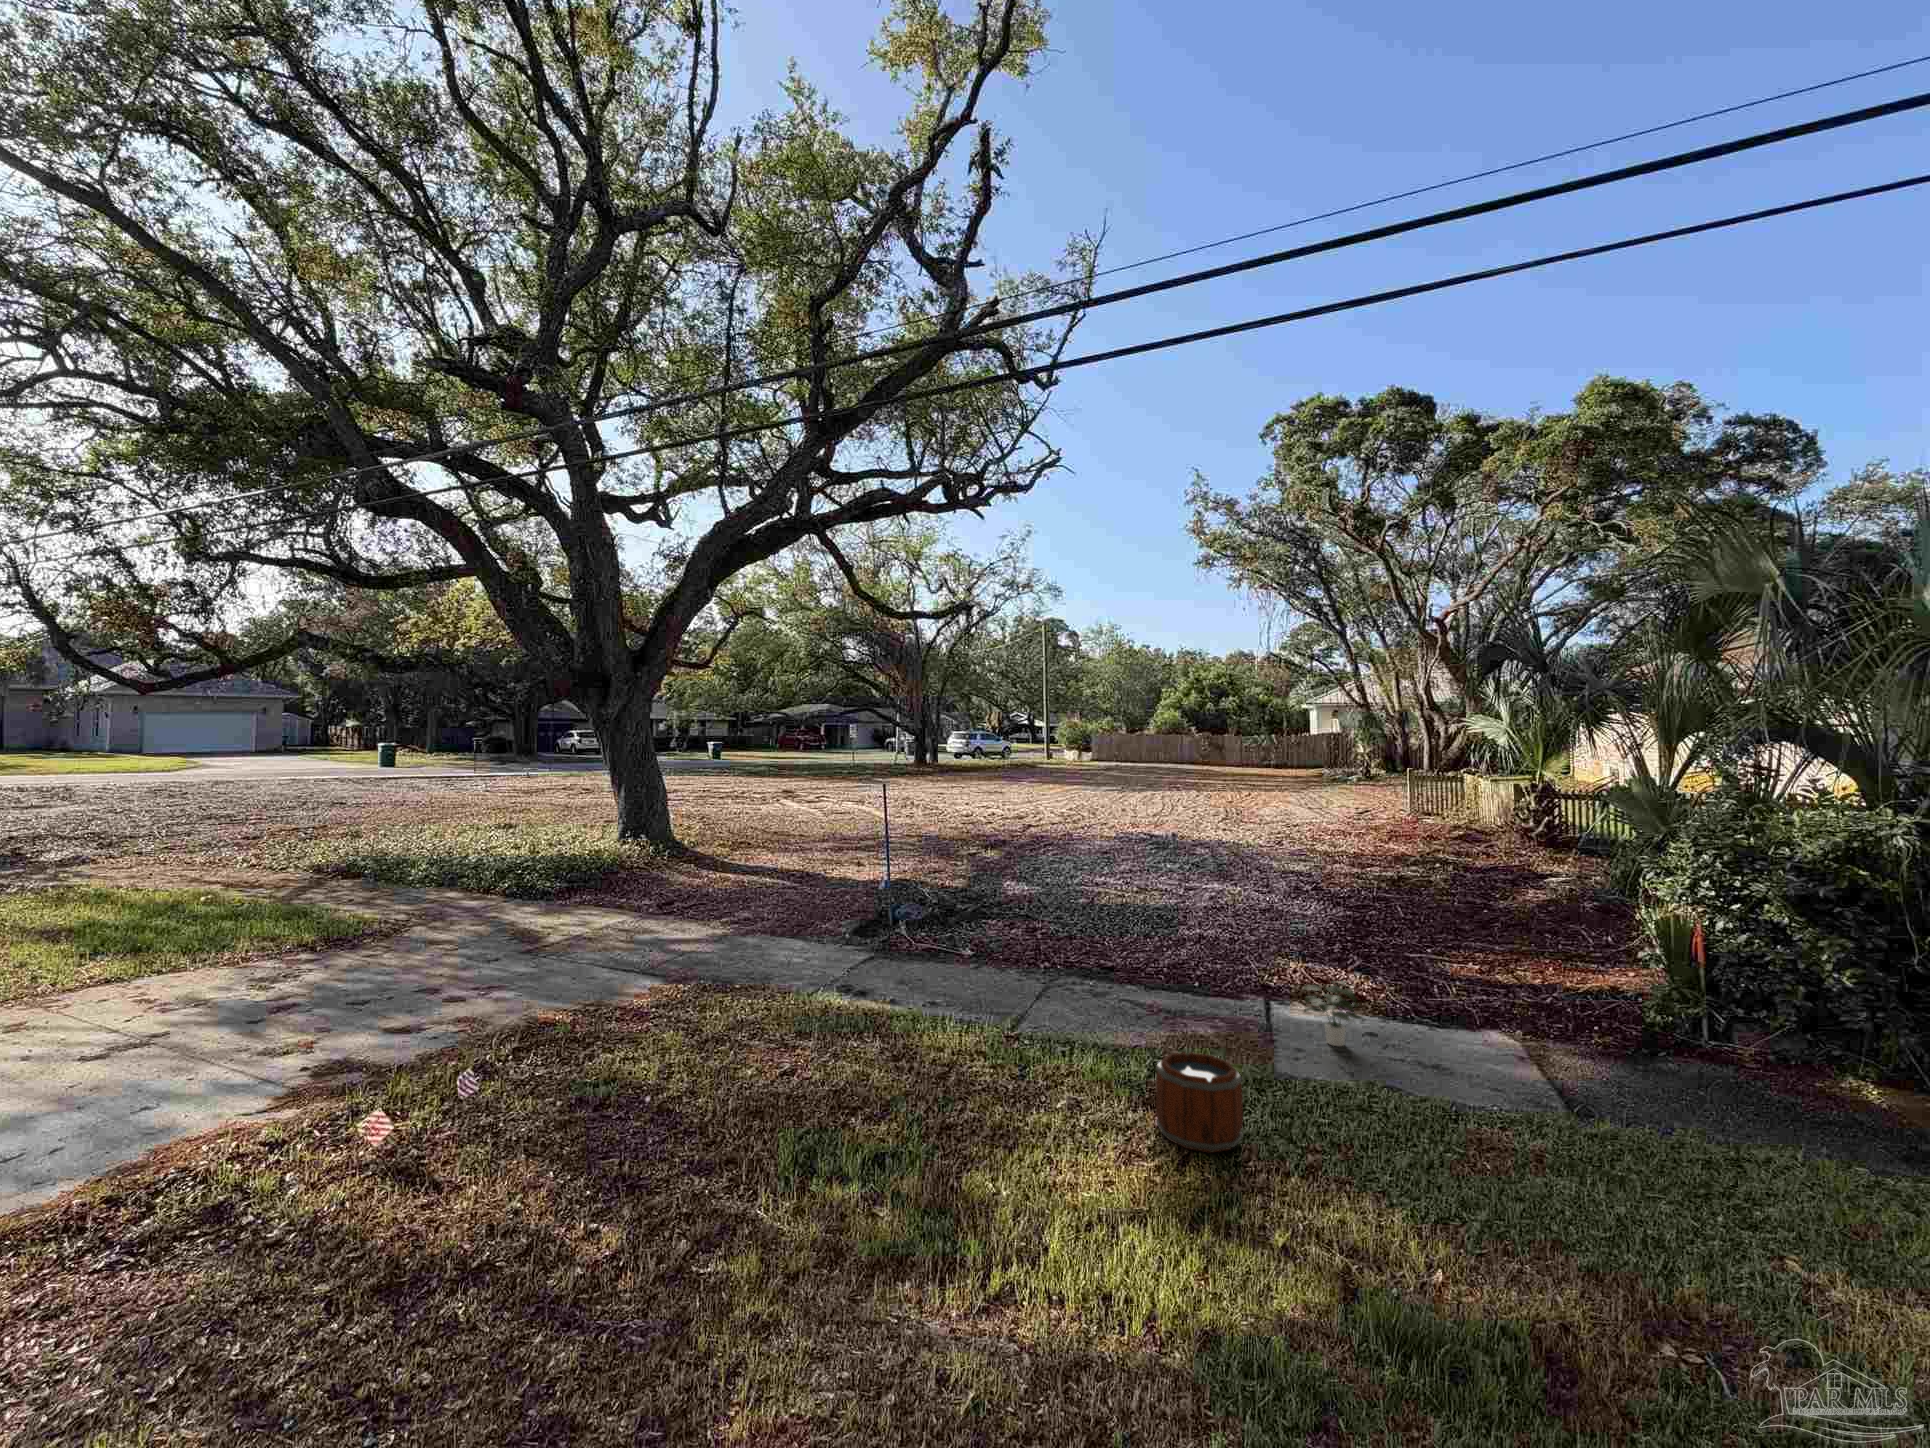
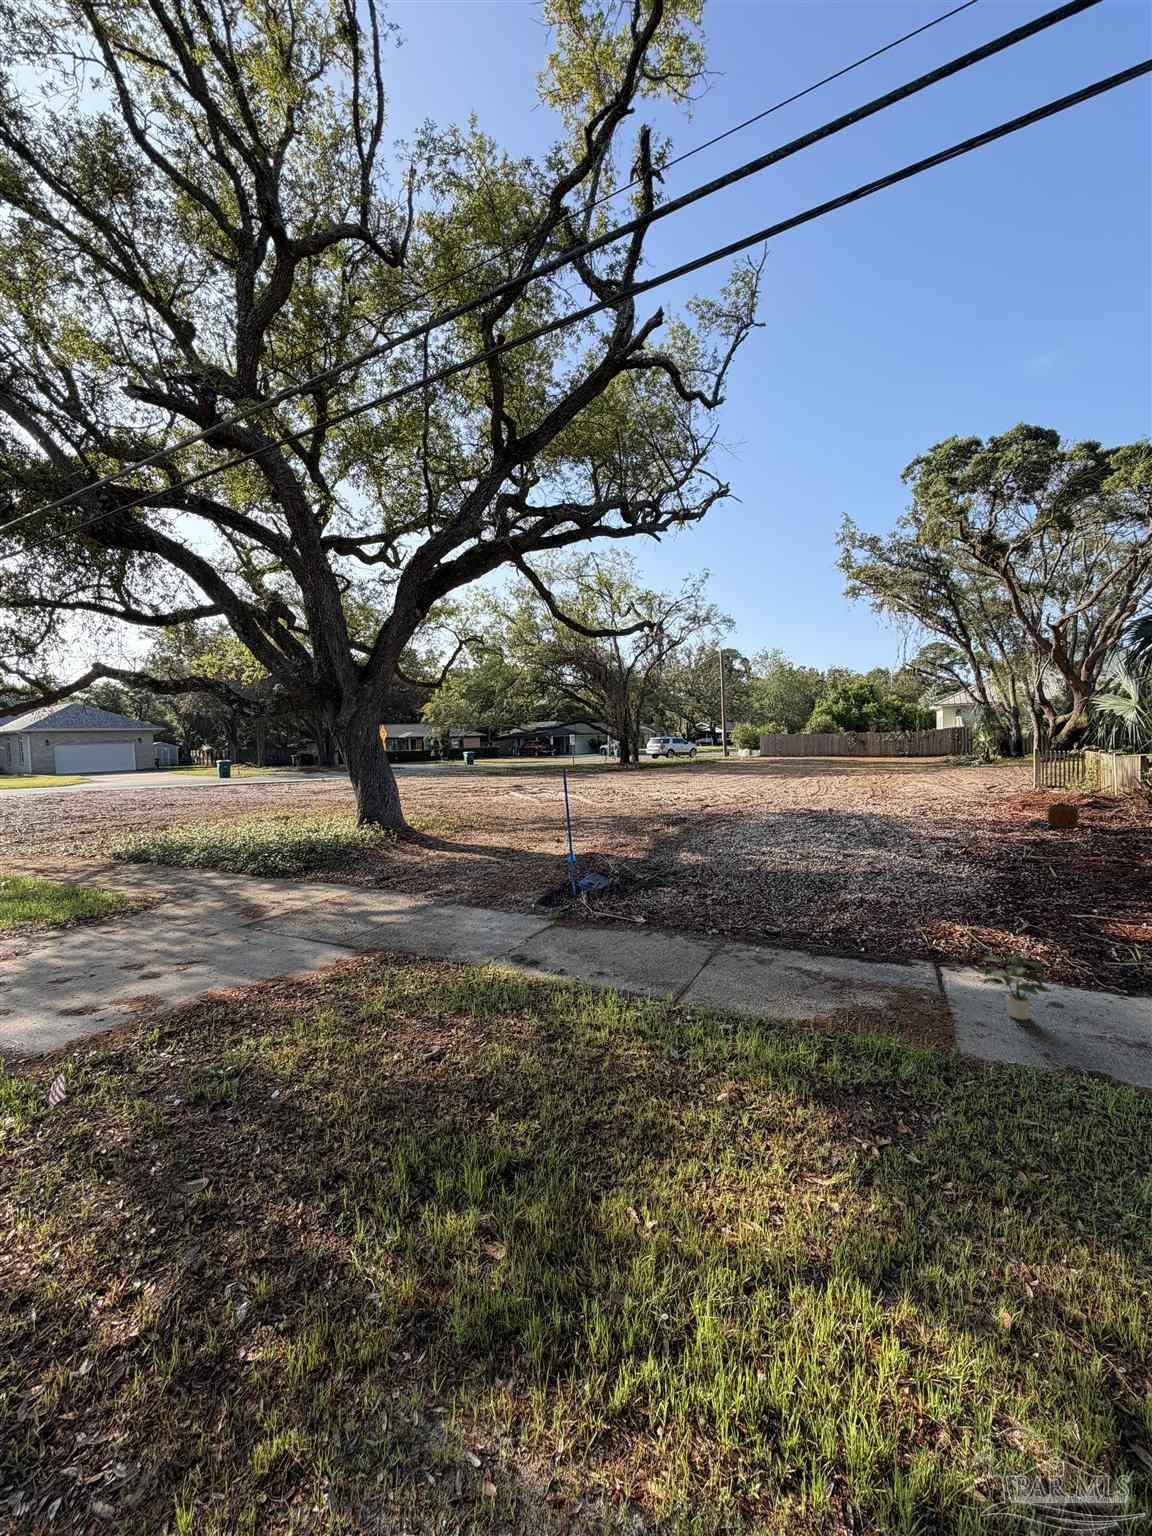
bucket: present [1156,1052,1243,1153] -> present [1048,805,1078,828]

